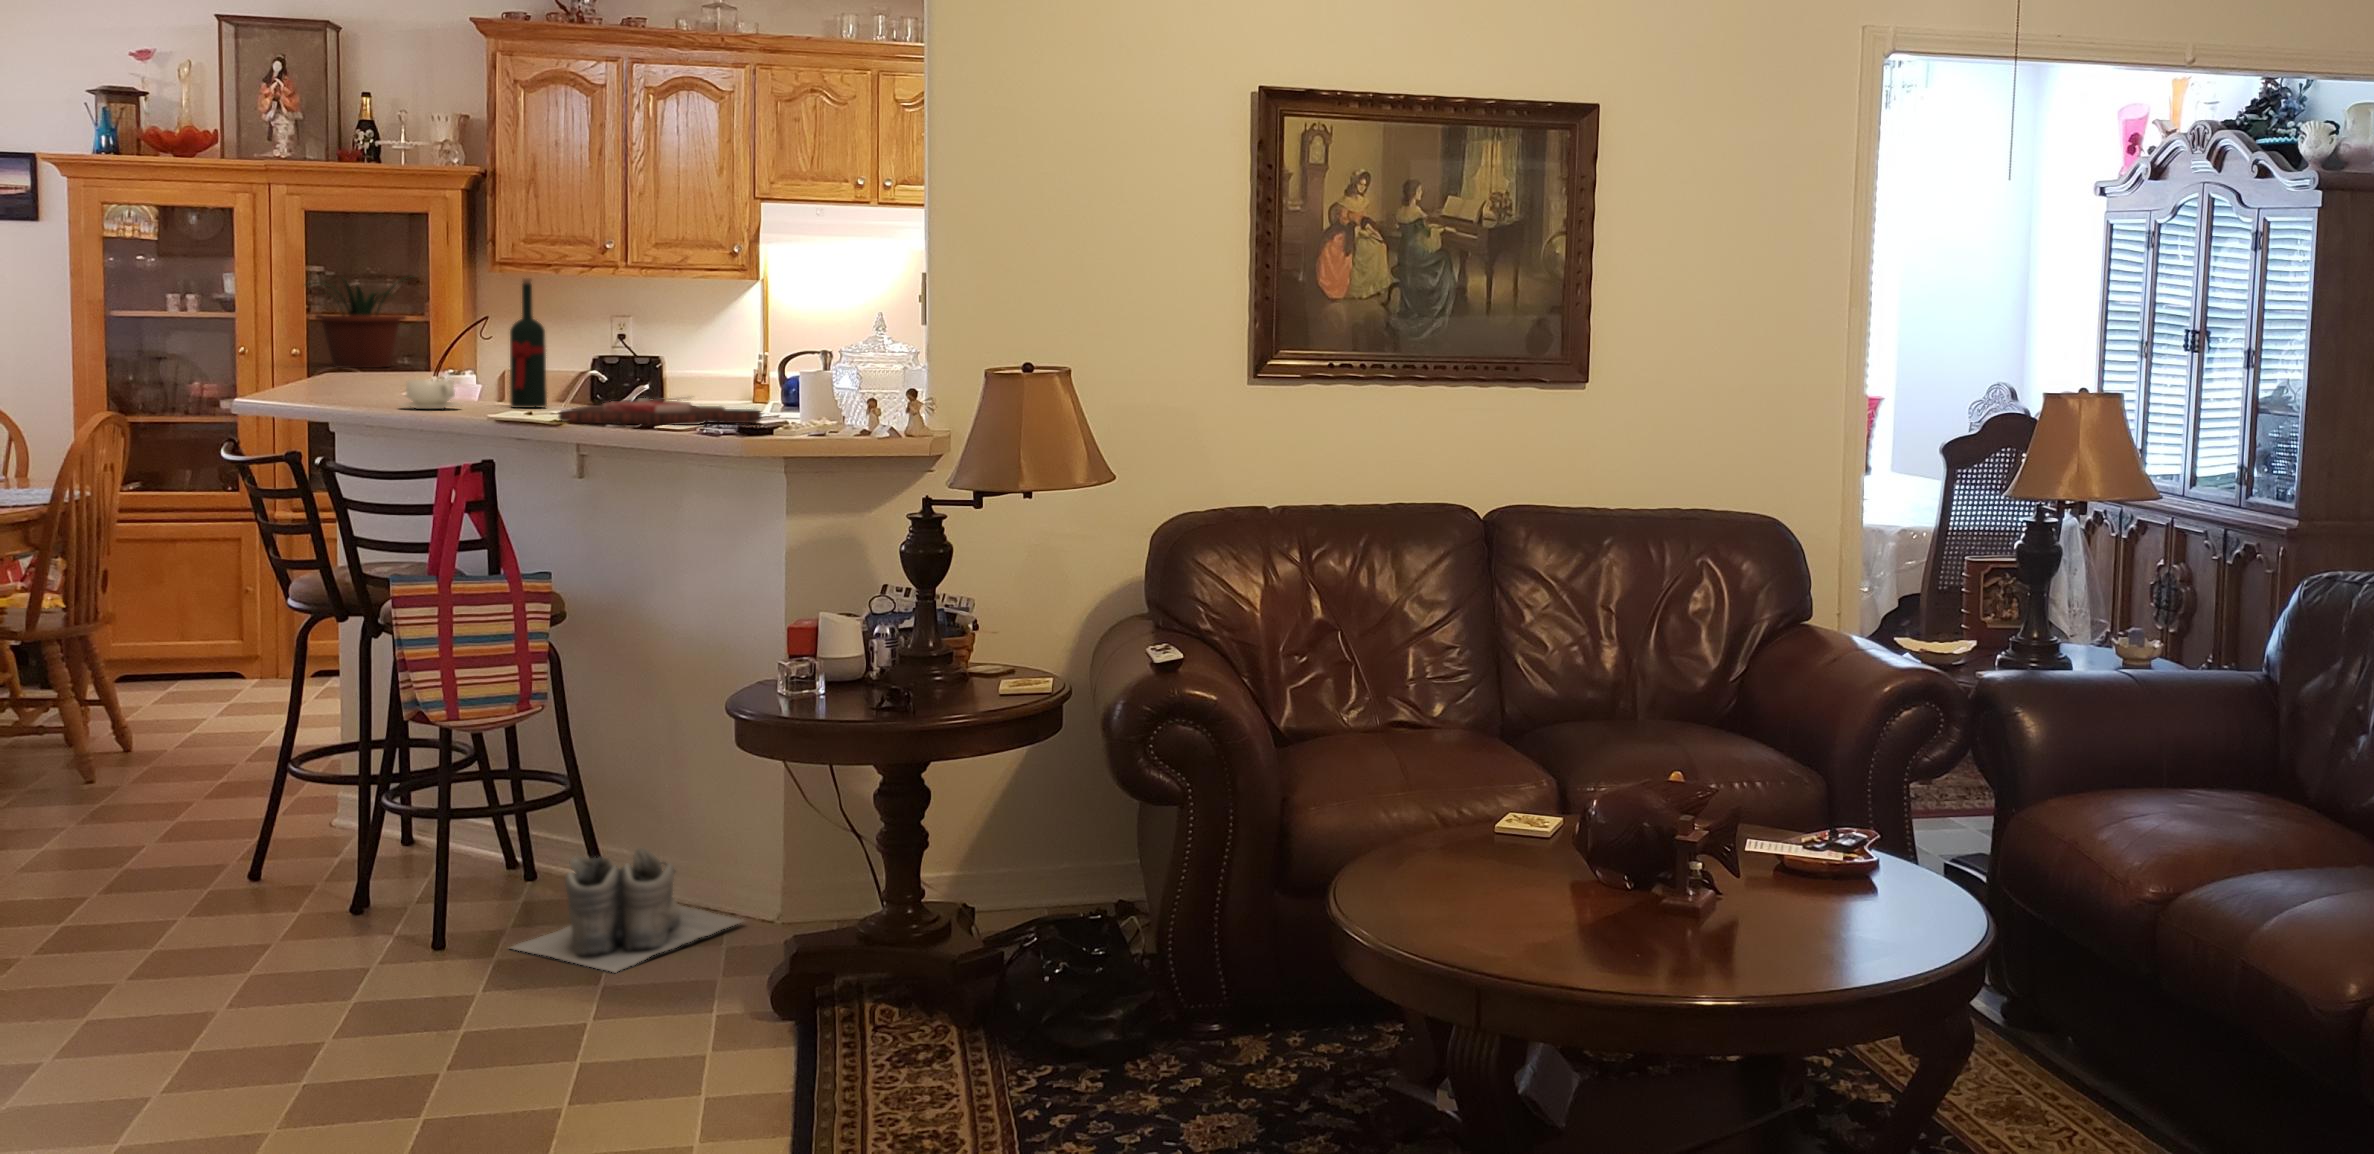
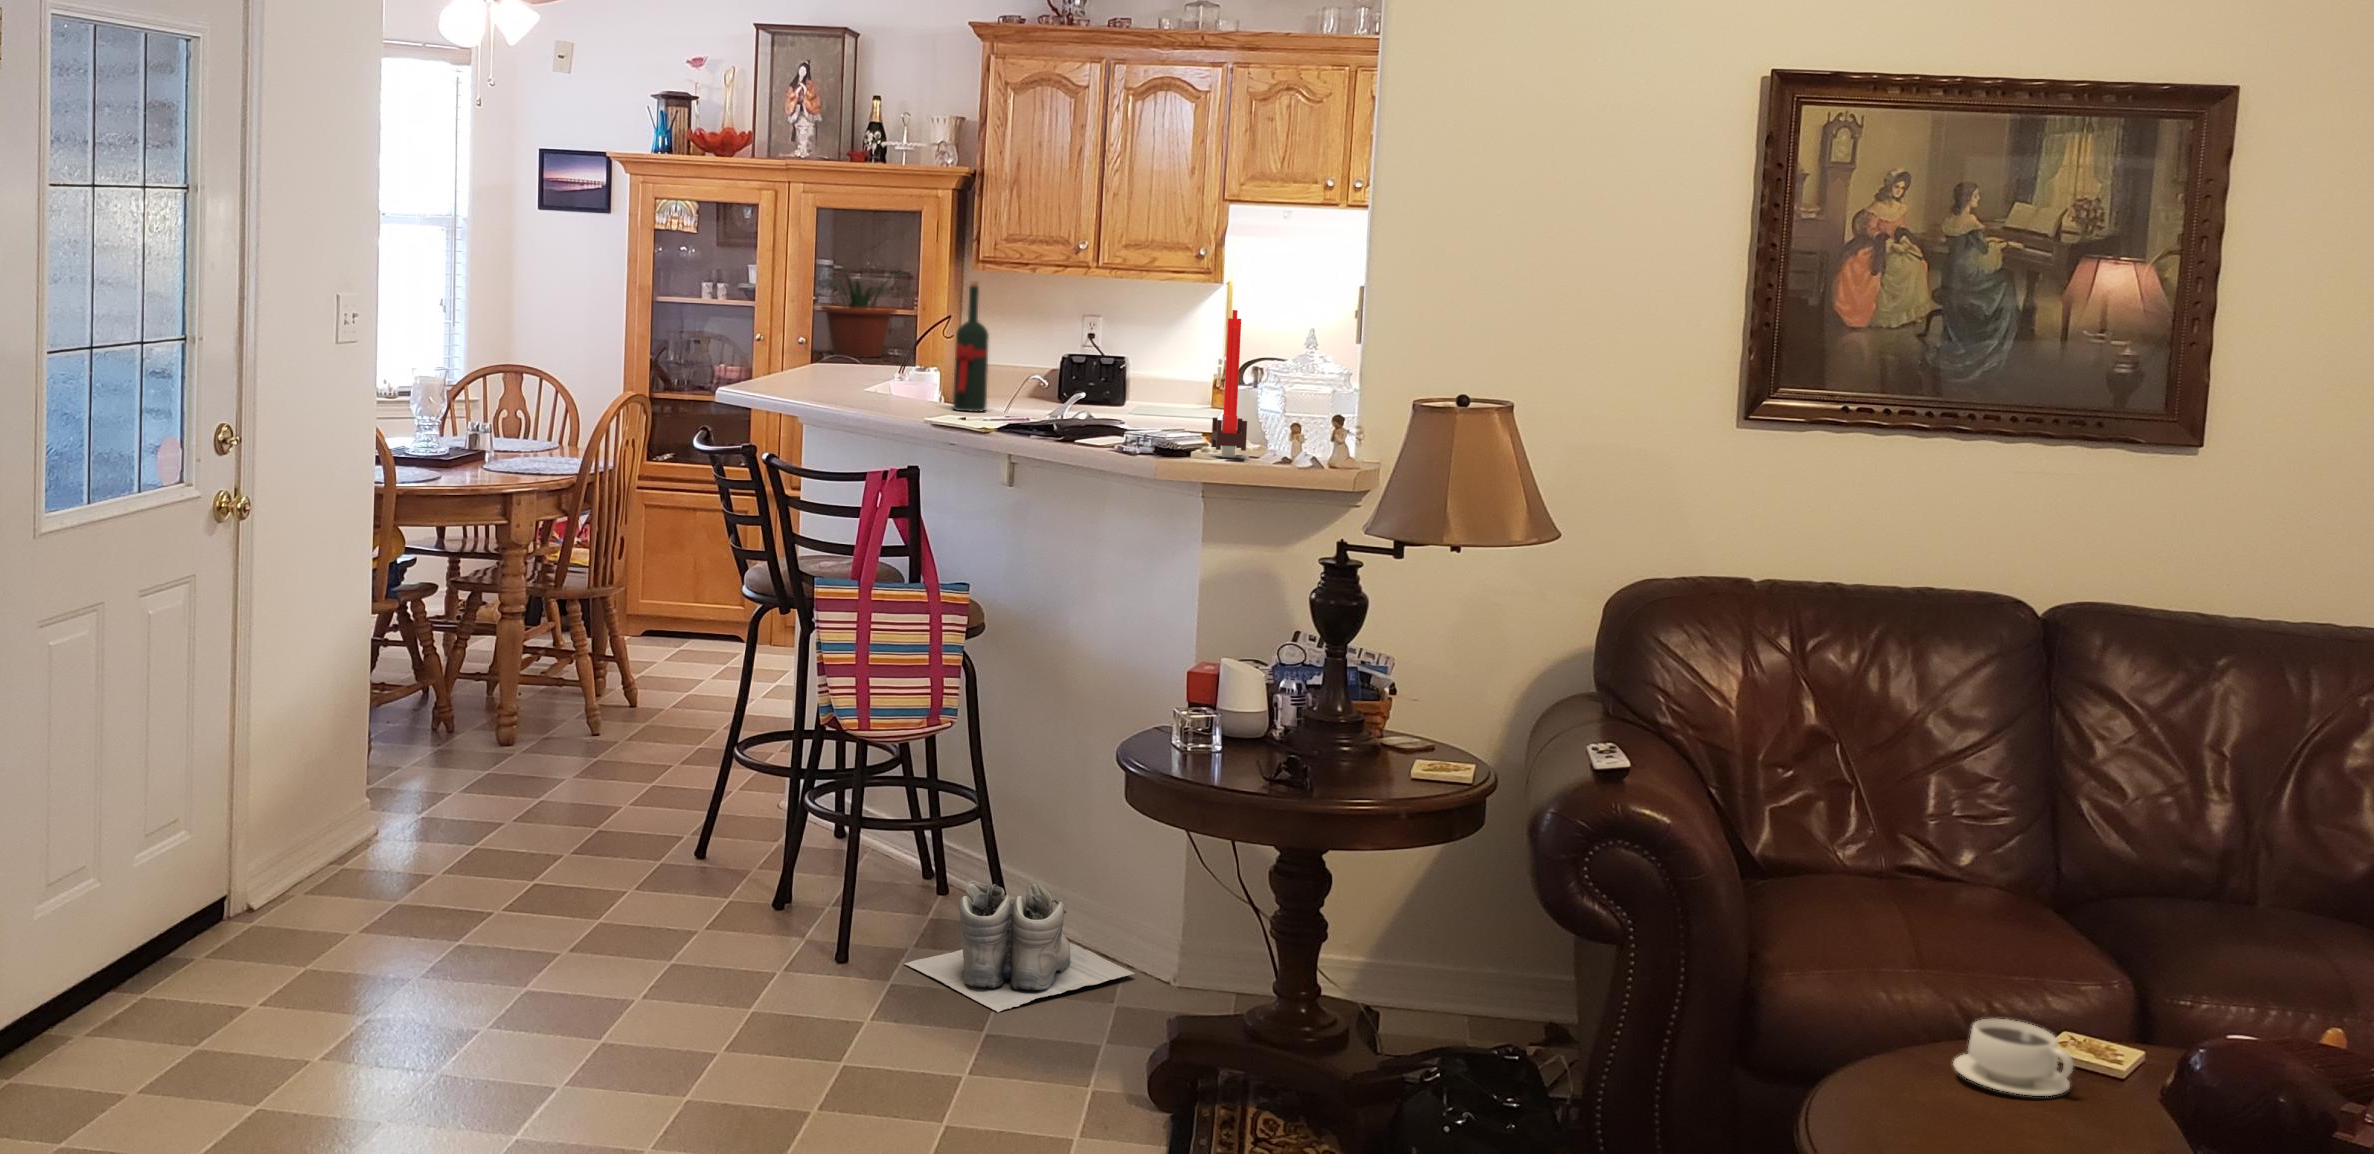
candle: none [793,297,827,432] -> present [1211,310,1247,457]
teacup: present [400,379,461,409] -> present [1953,1019,2073,1096]
cutting board: present [559,397,761,425] -> none [986,409,1185,442]

